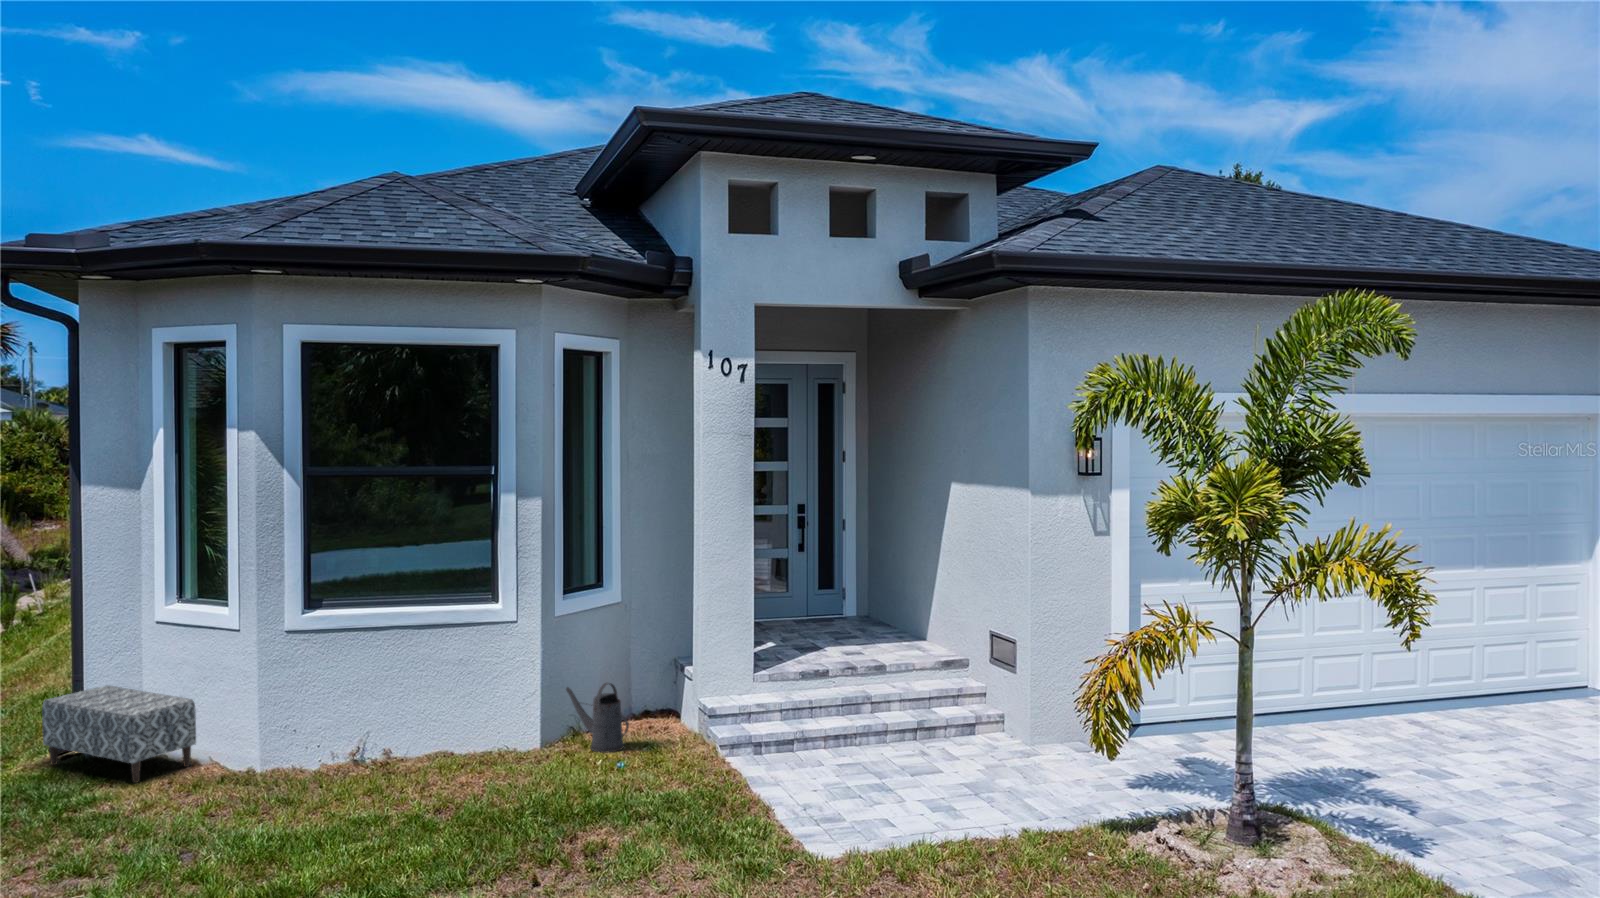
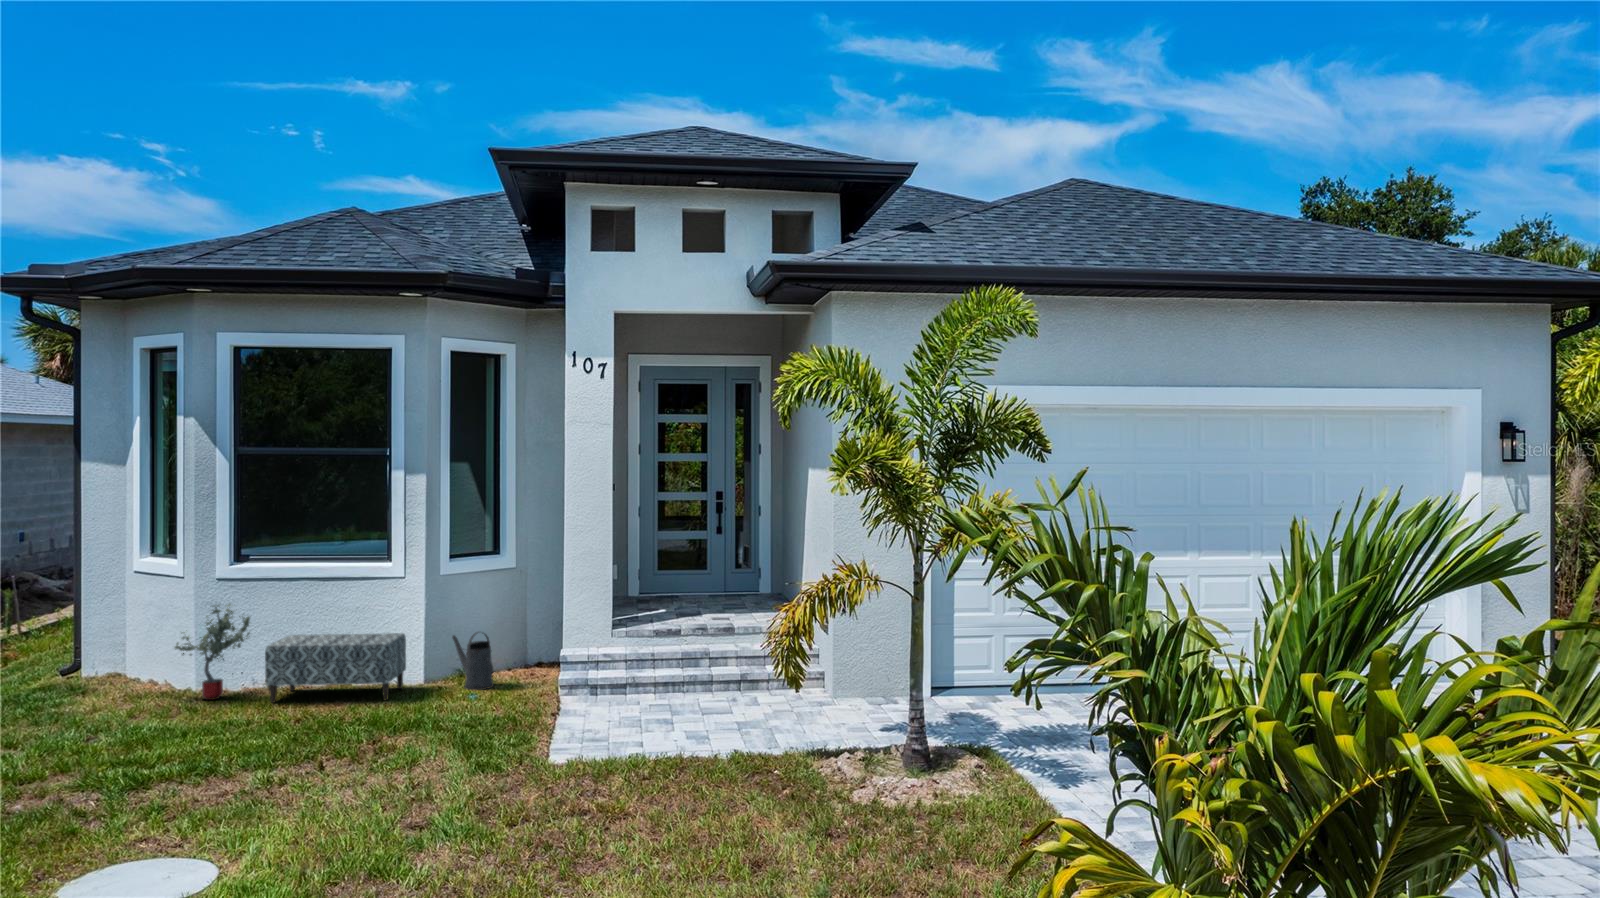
potted tree: none [240,660,342,781] -> present [175,604,250,700]
bench: present [42,686,196,783] -> present [265,633,406,703]

